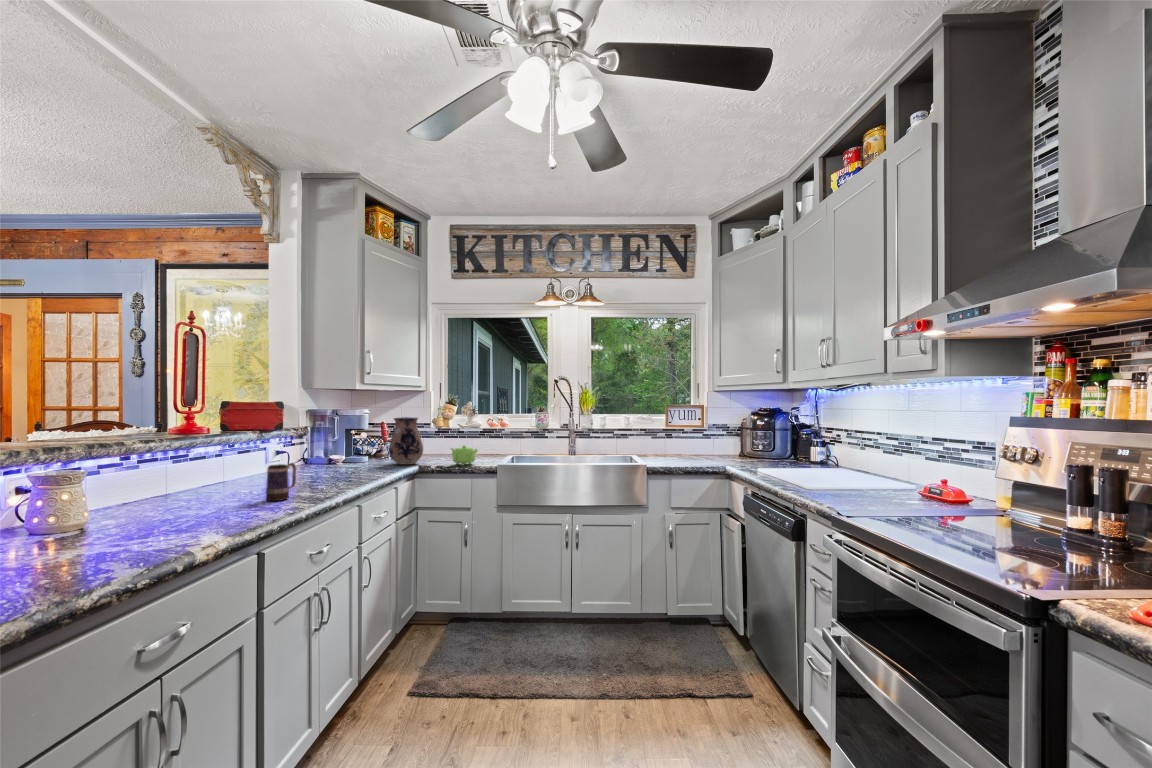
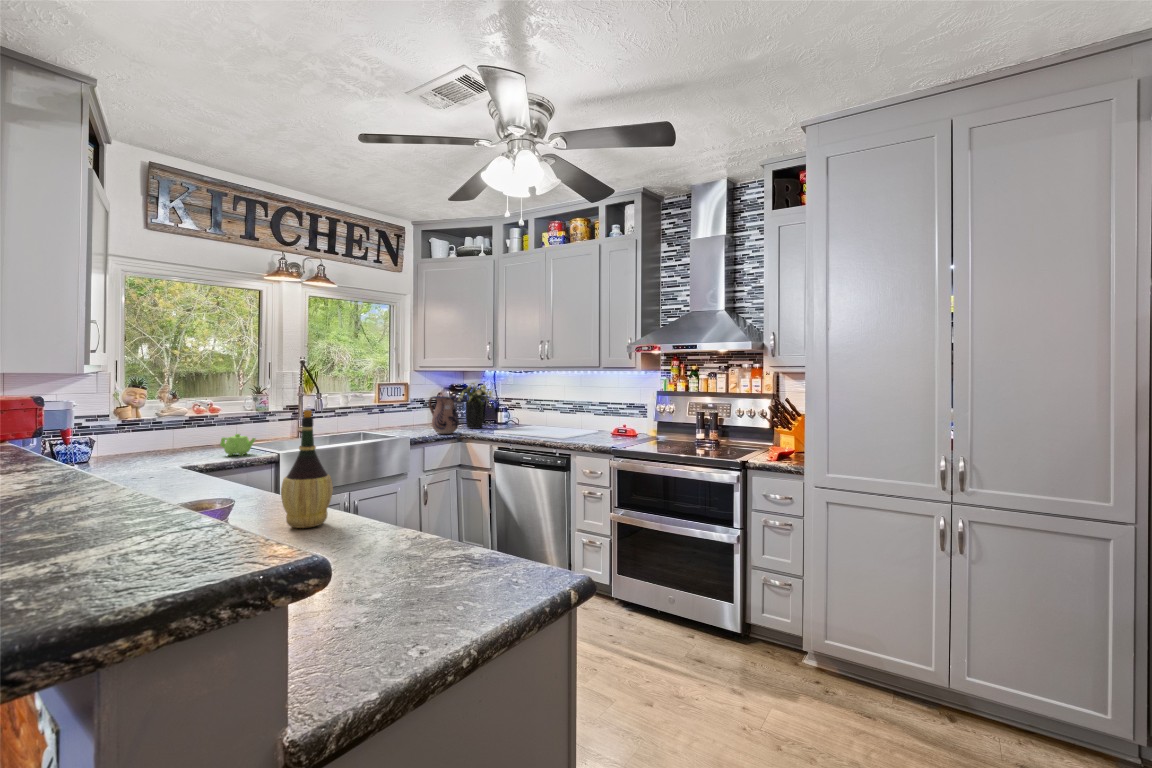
flower arrangement: none [736,401,790,464] -> present [458,383,492,429]
wine bottle: none [147,416,204,532] -> present [281,410,333,528]
ceramic pitcher: present [389,417,423,464] -> present [429,396,459,434]
mug: present [266,463,296,501] -> none [226,459,252,503]

